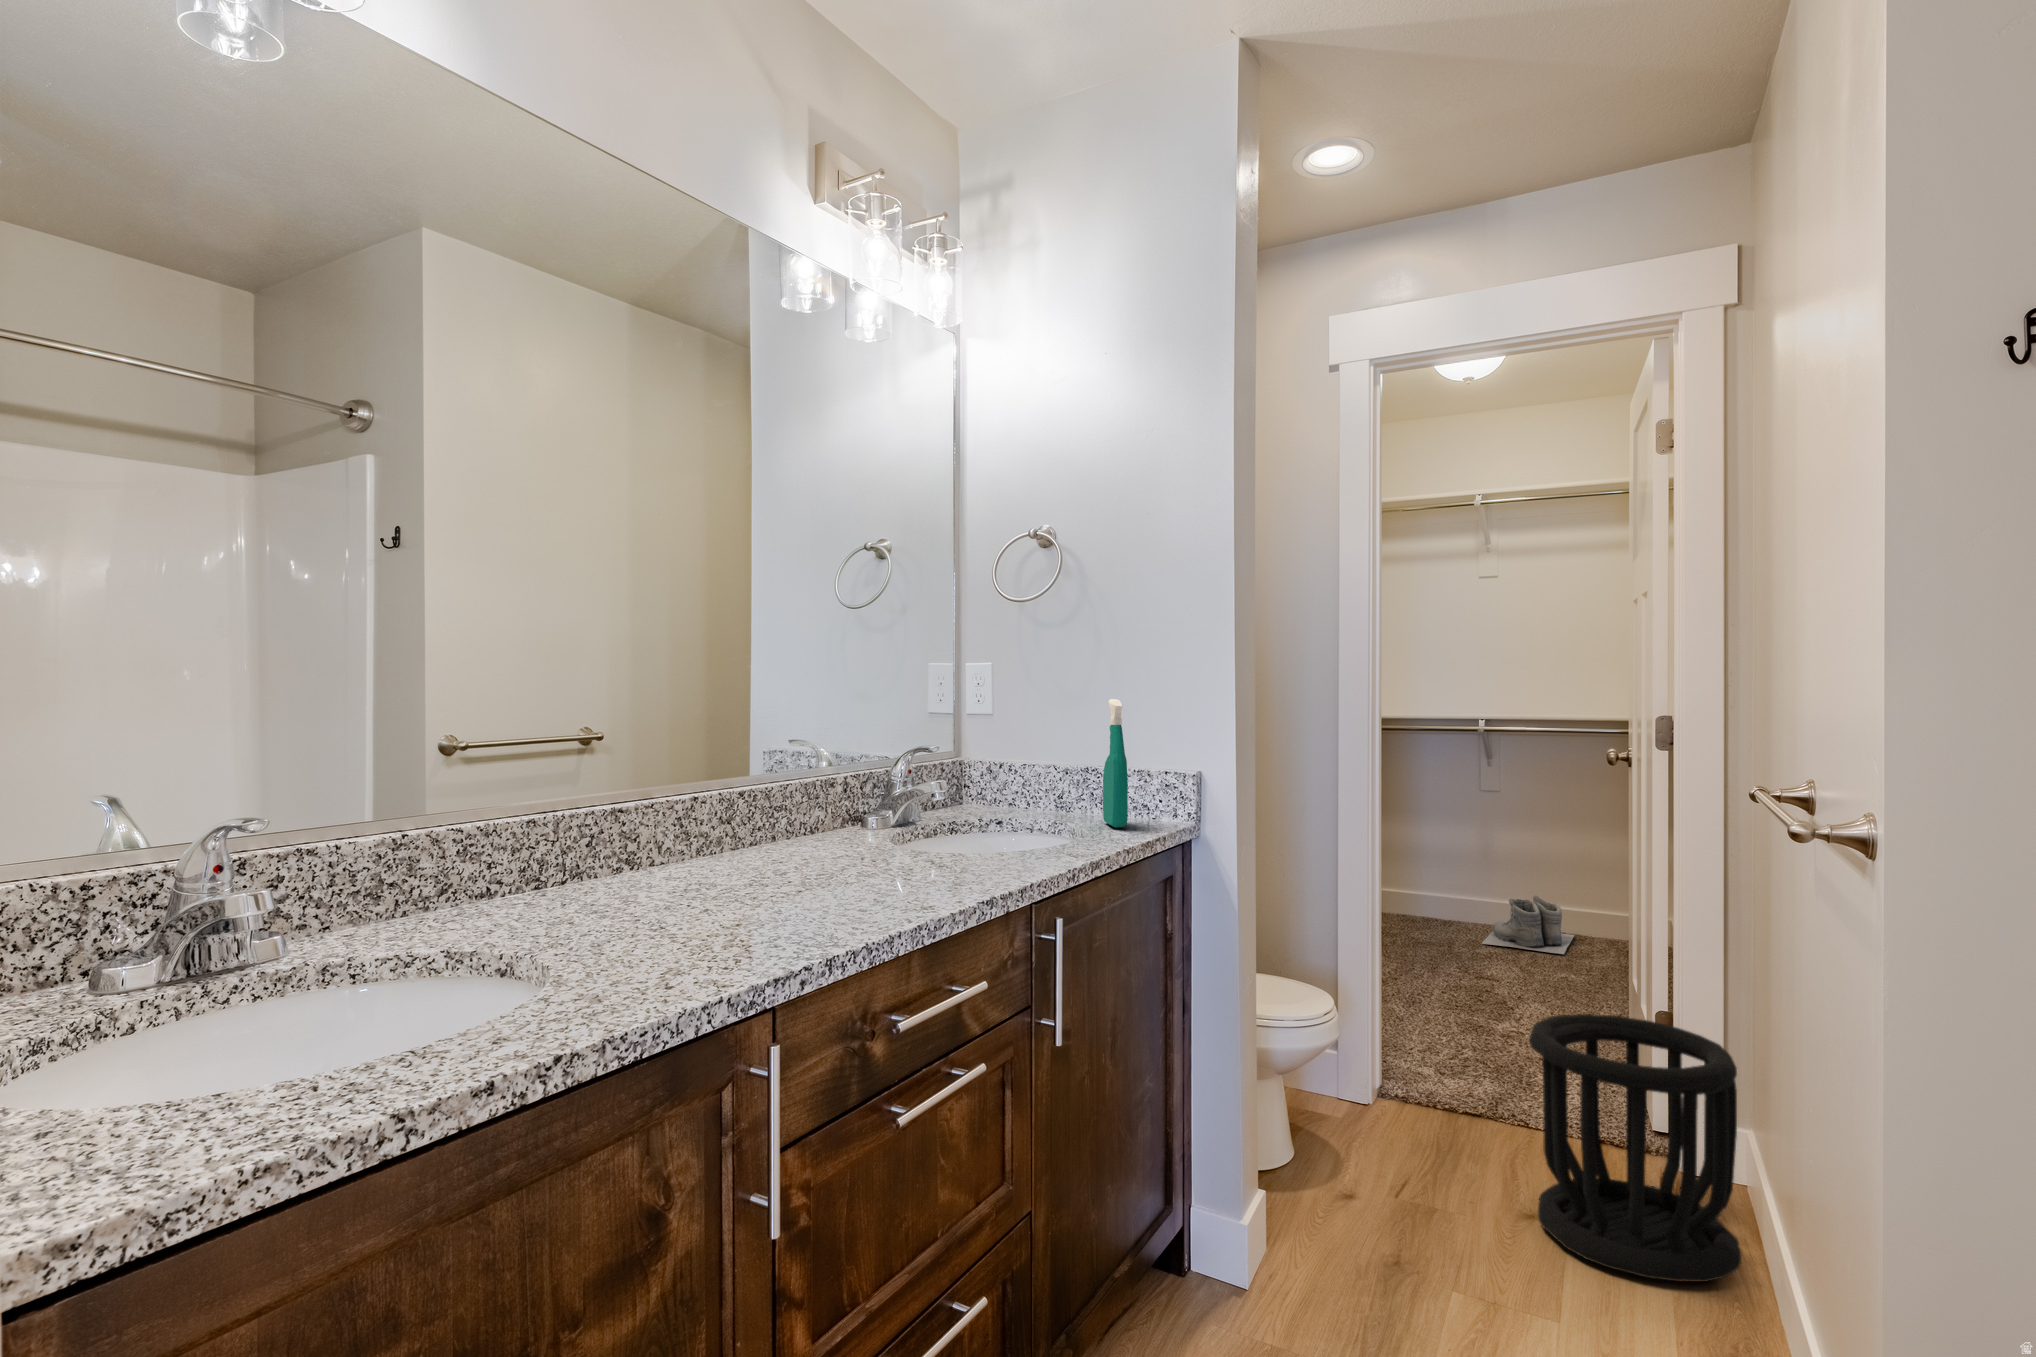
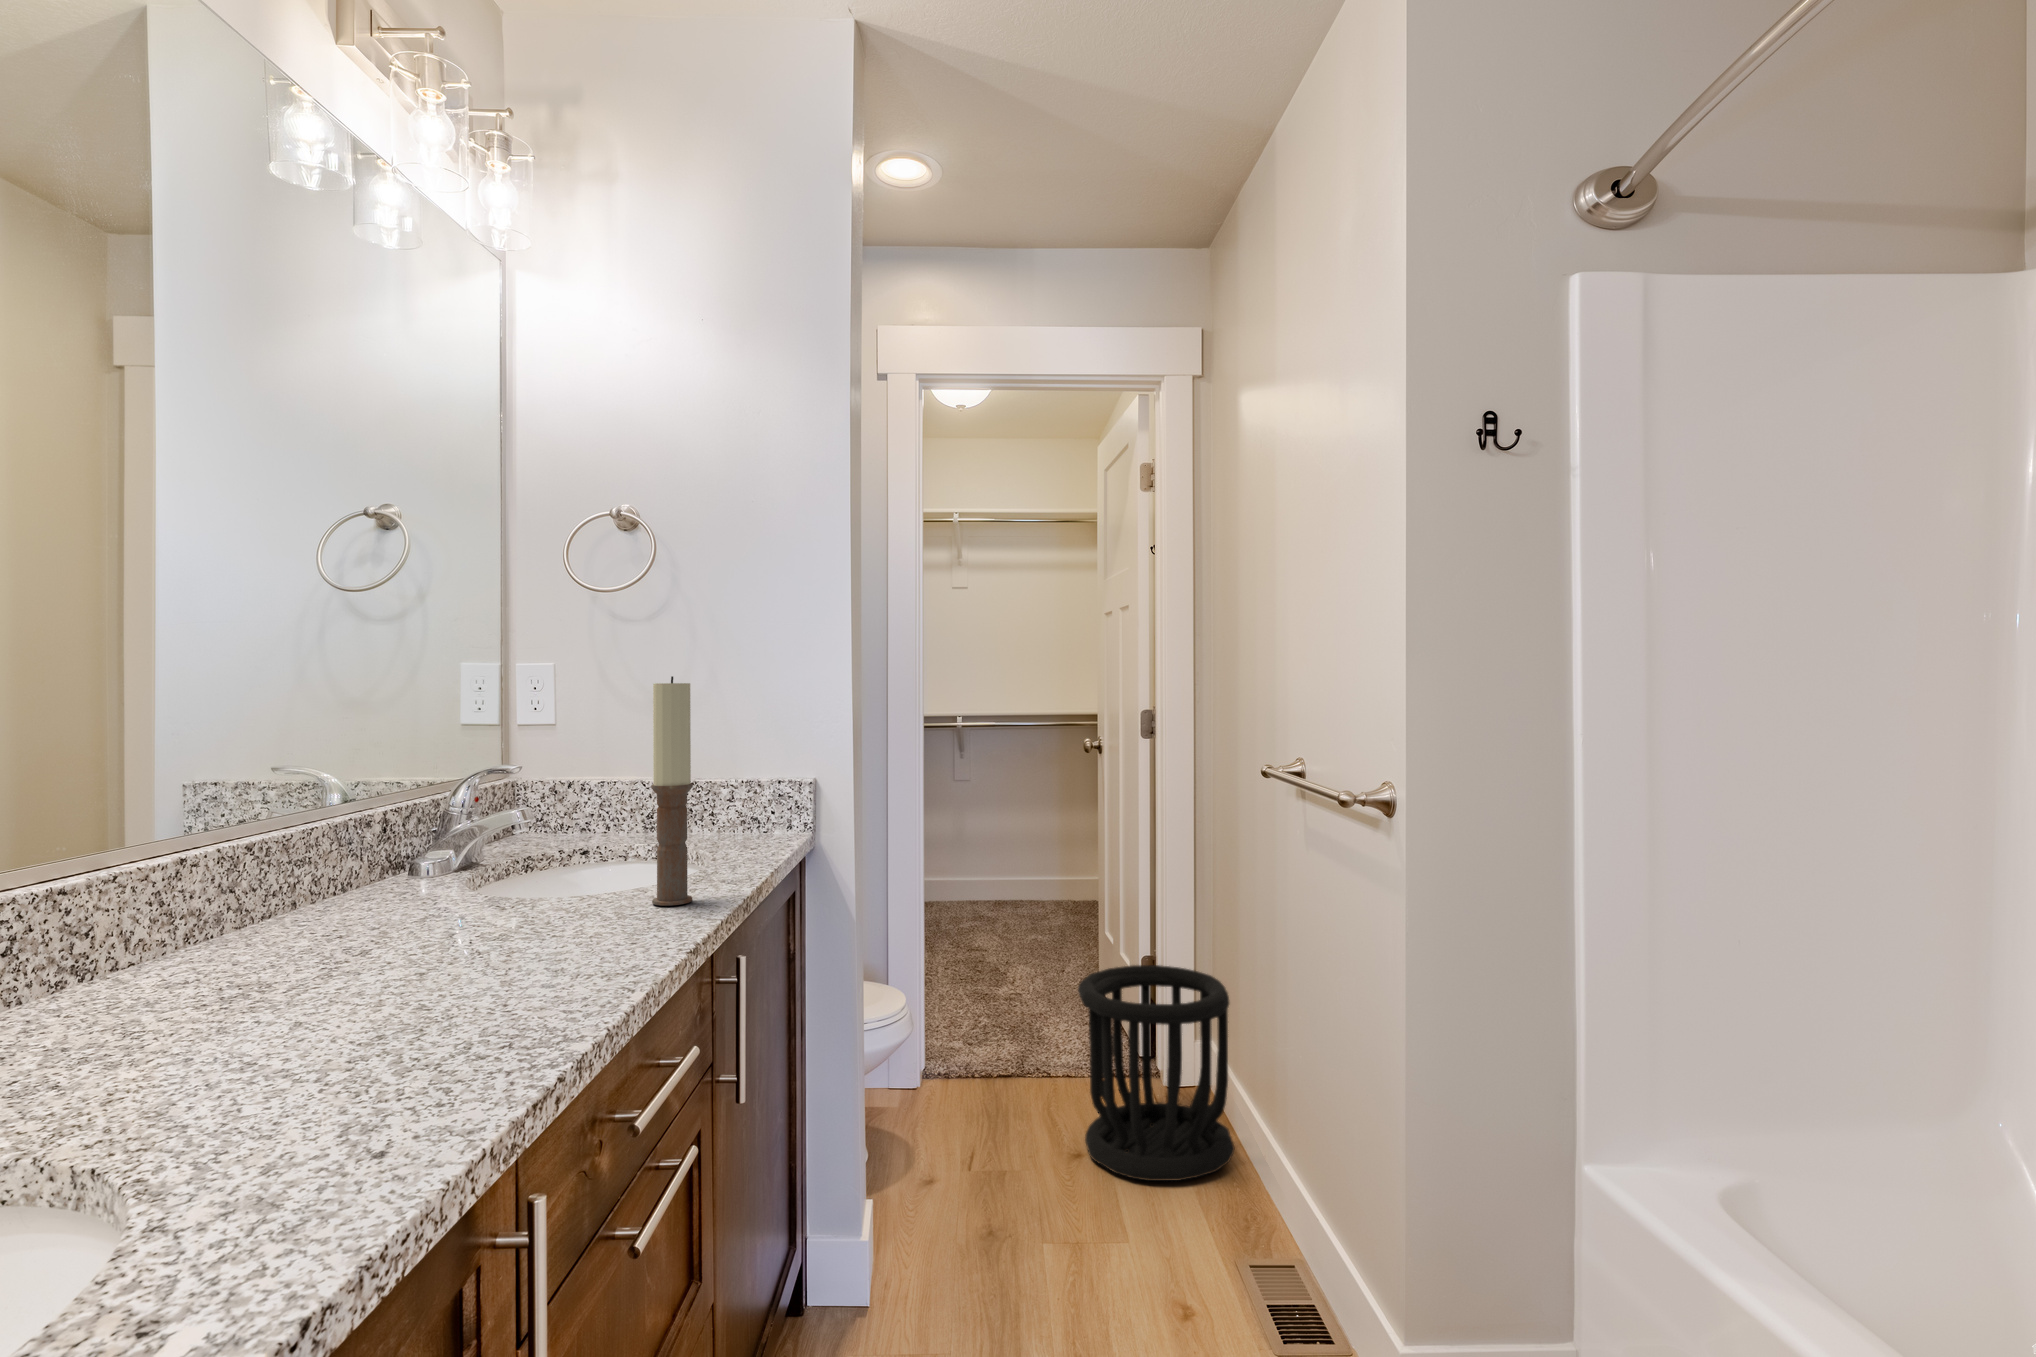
candle: none [997,673,1029,868] -> present [651,676,693,906]
spray bottle: present [1103,699,1128,828] -> none [710,706,747,846]
boots: present [1482,896,1574,954] -> none [957,871,1024,919]

